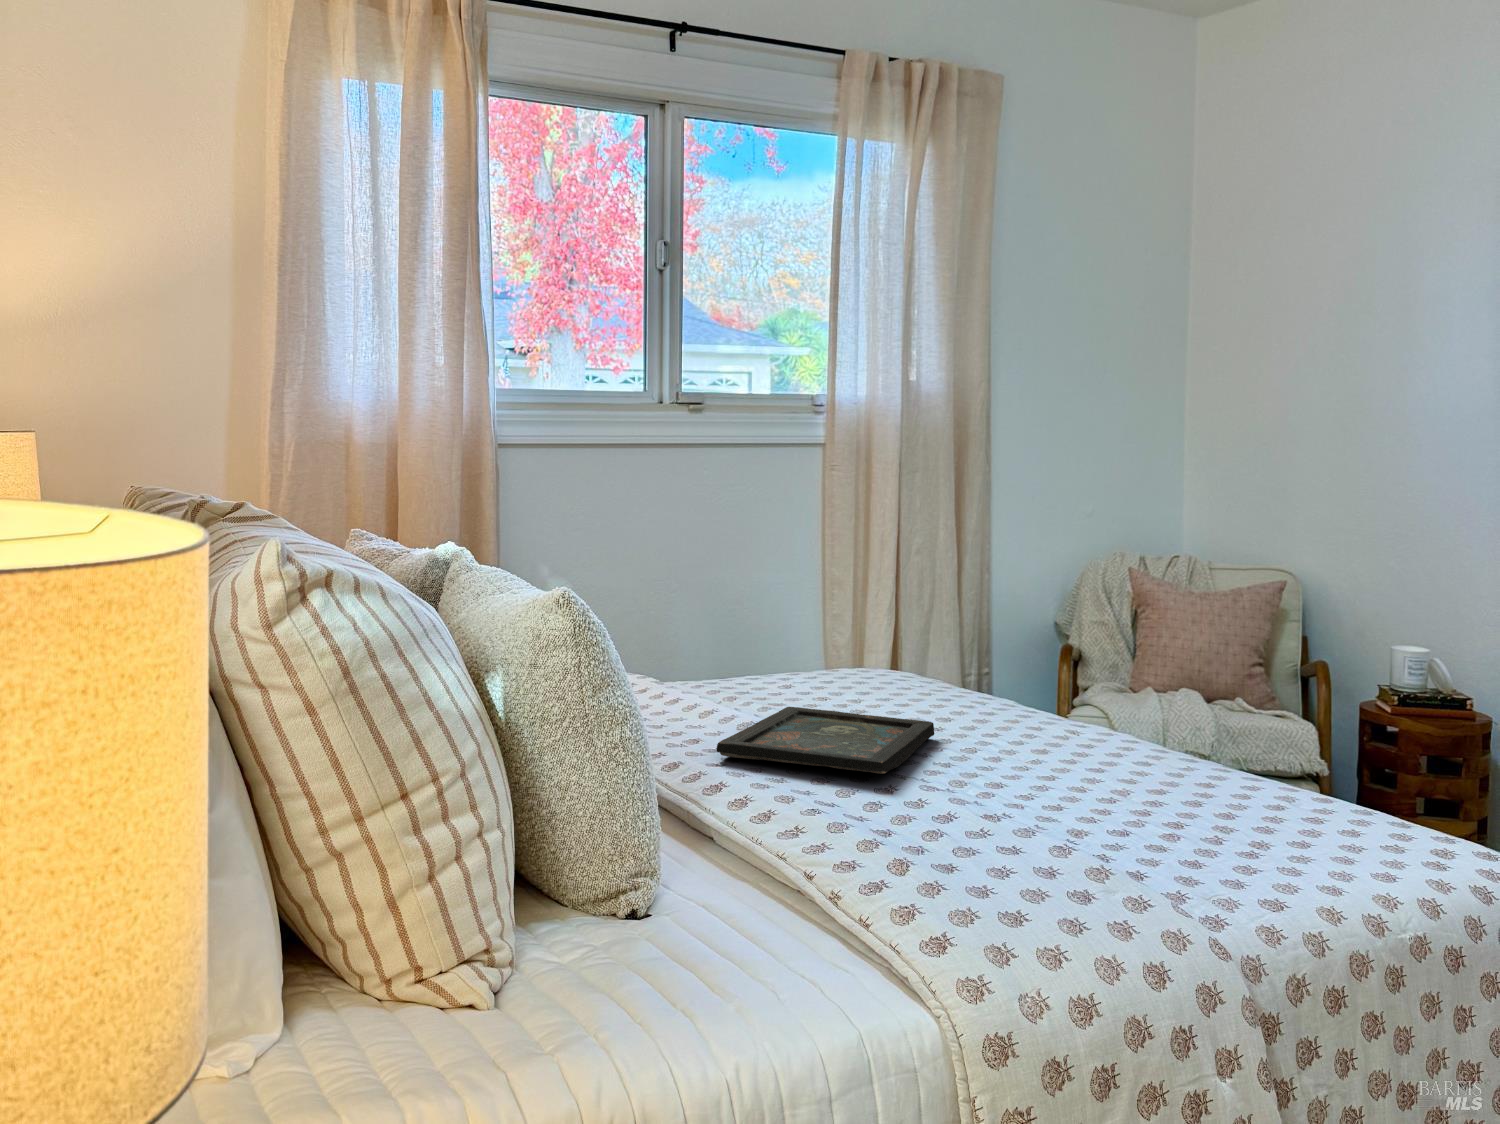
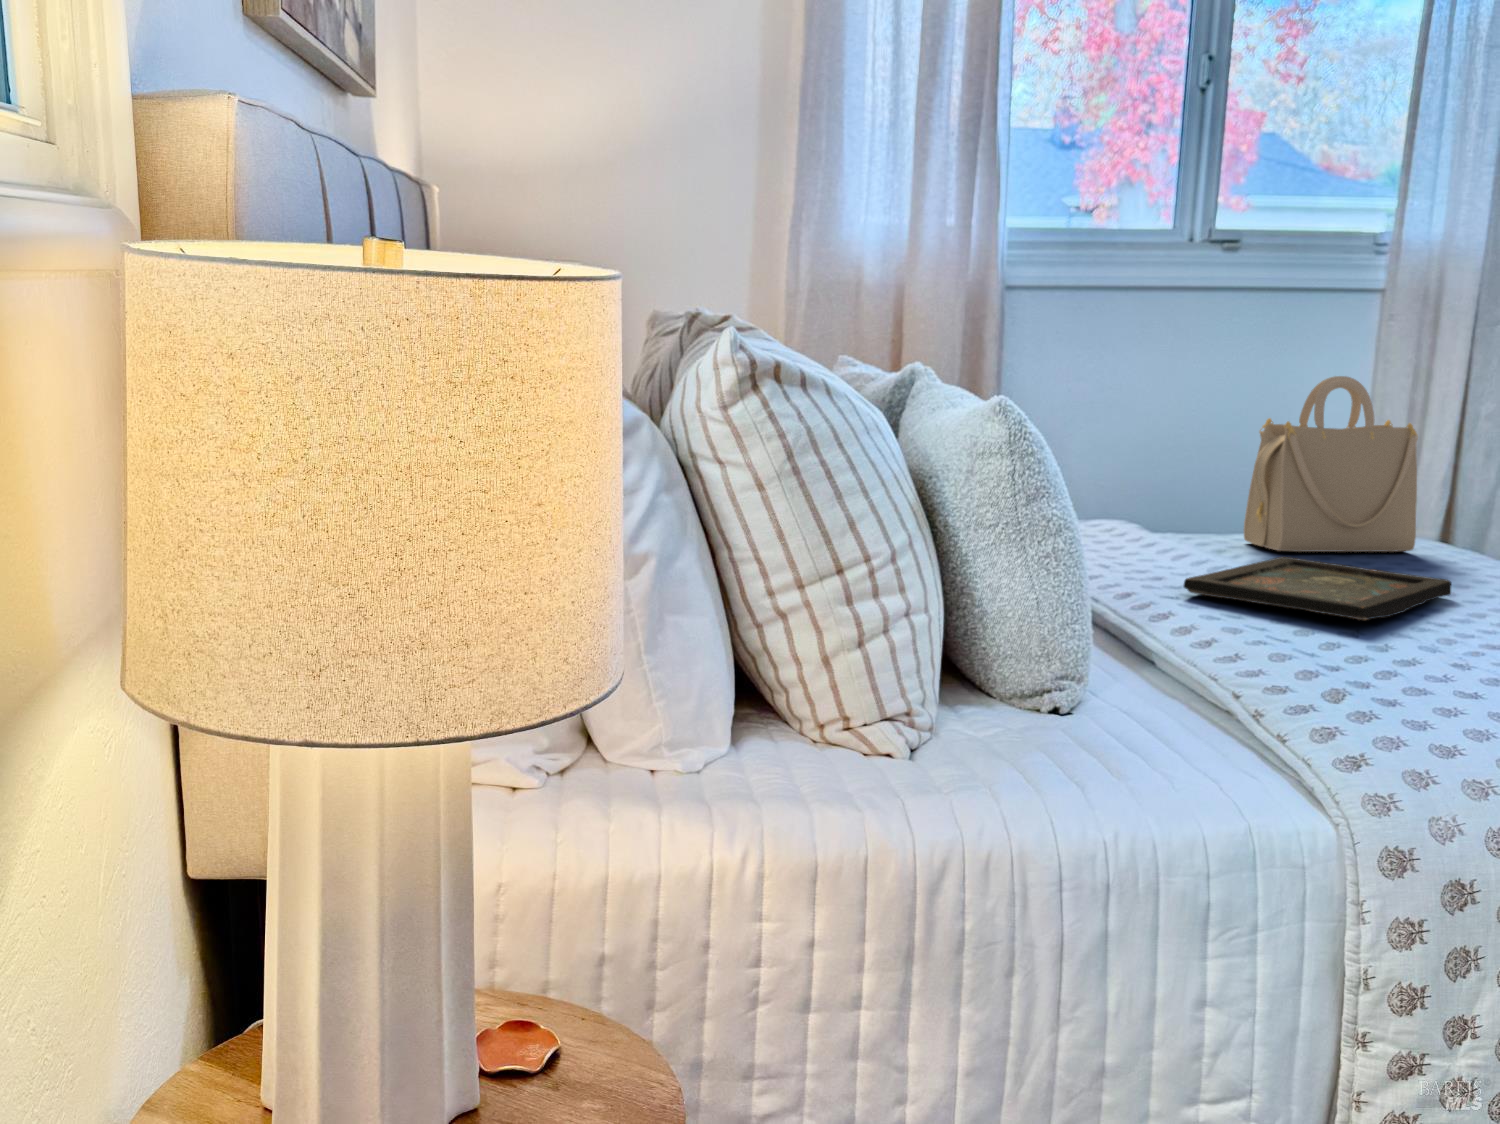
handbag: none [745,536,887,698] -> present [1244,376,1418,552]

